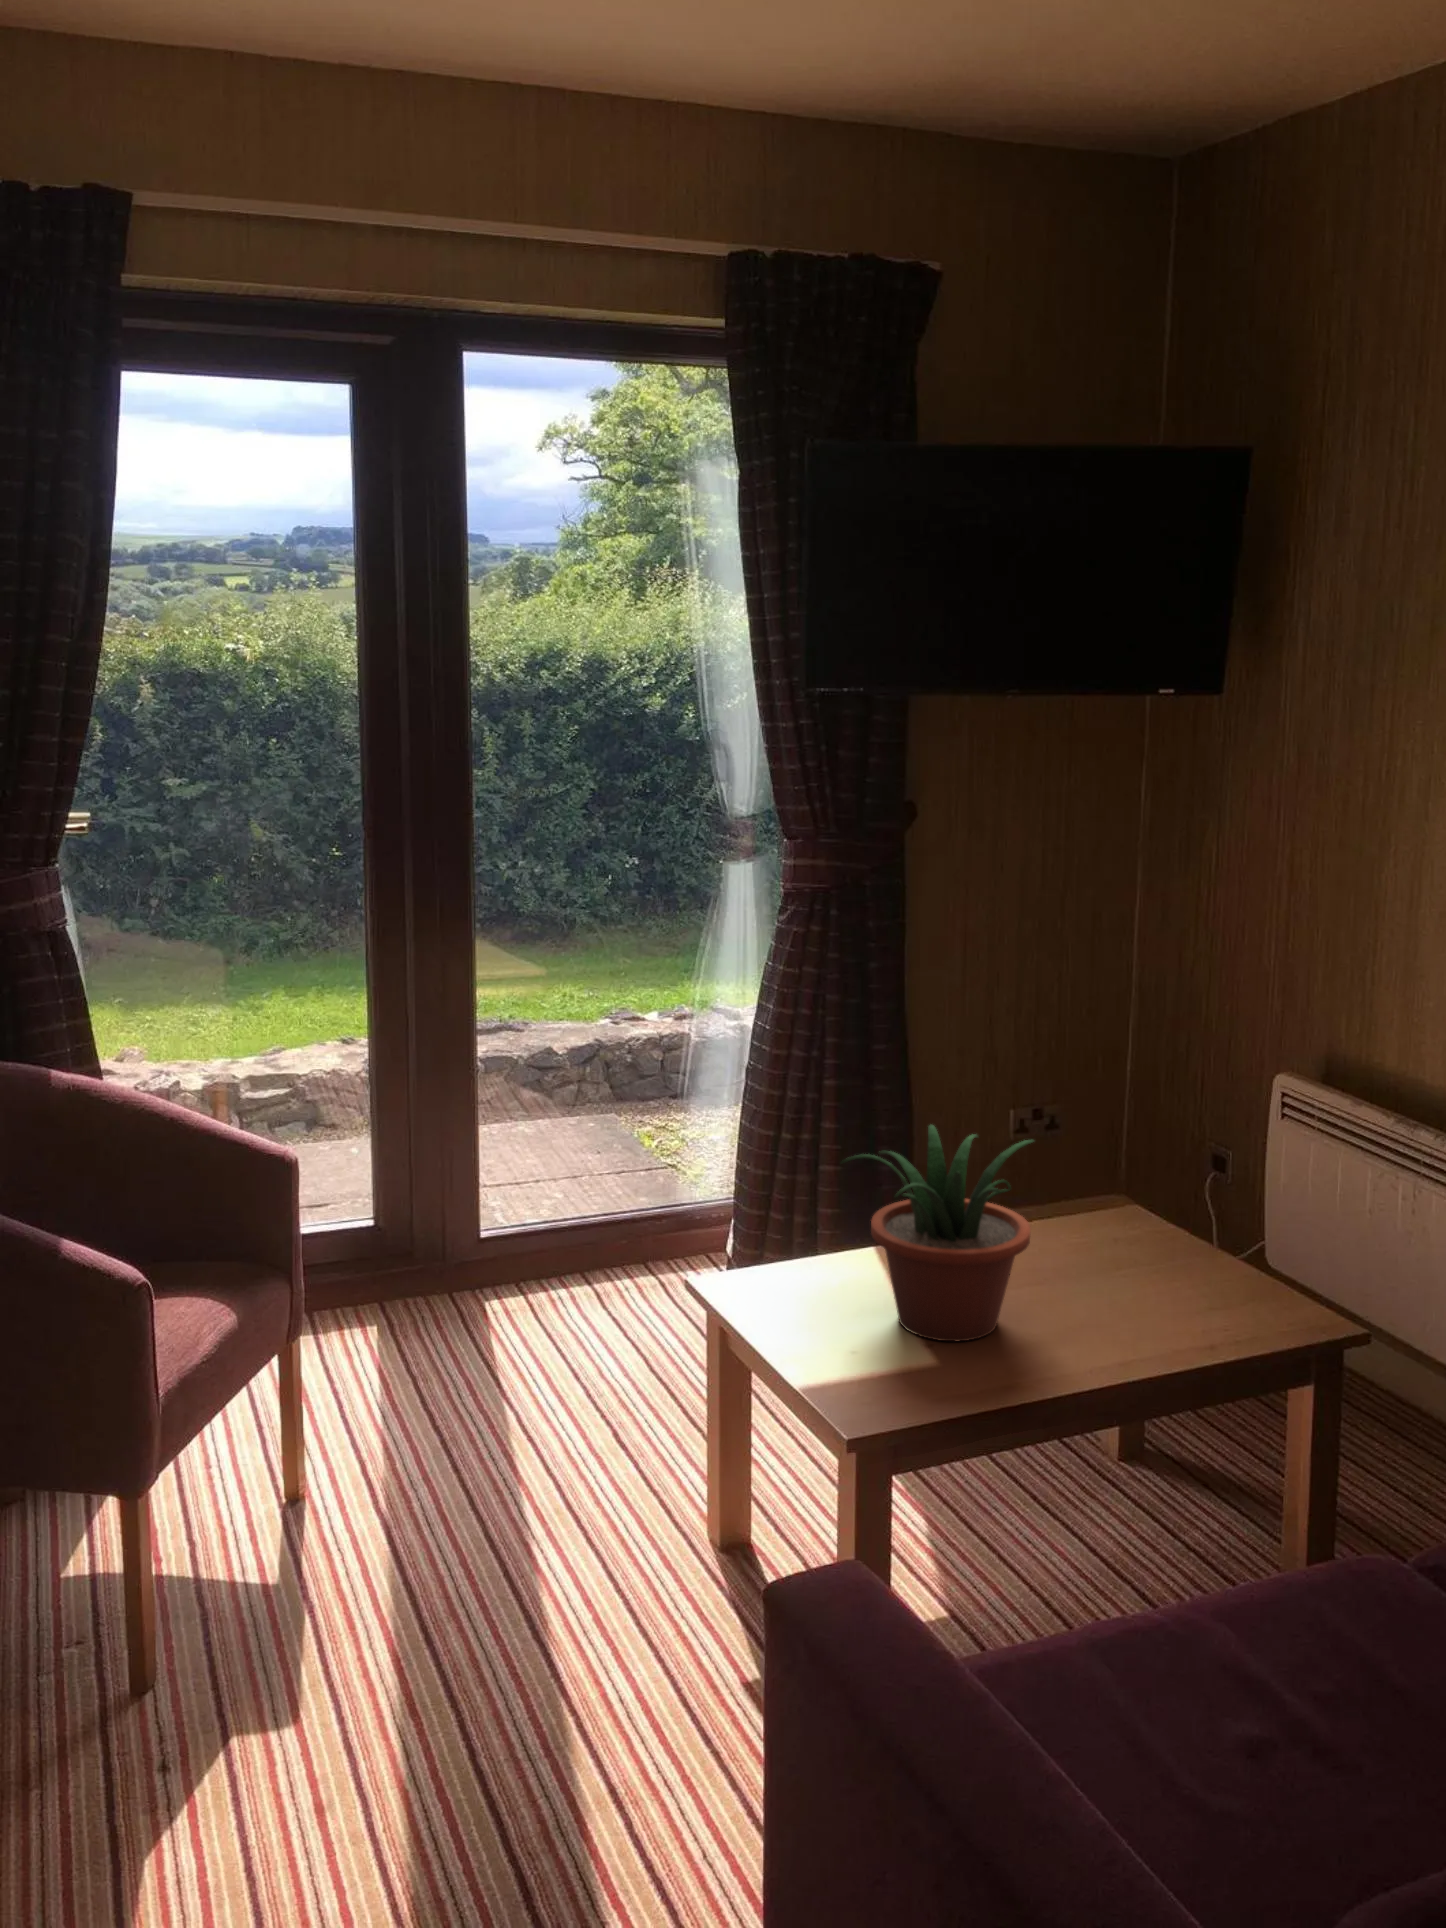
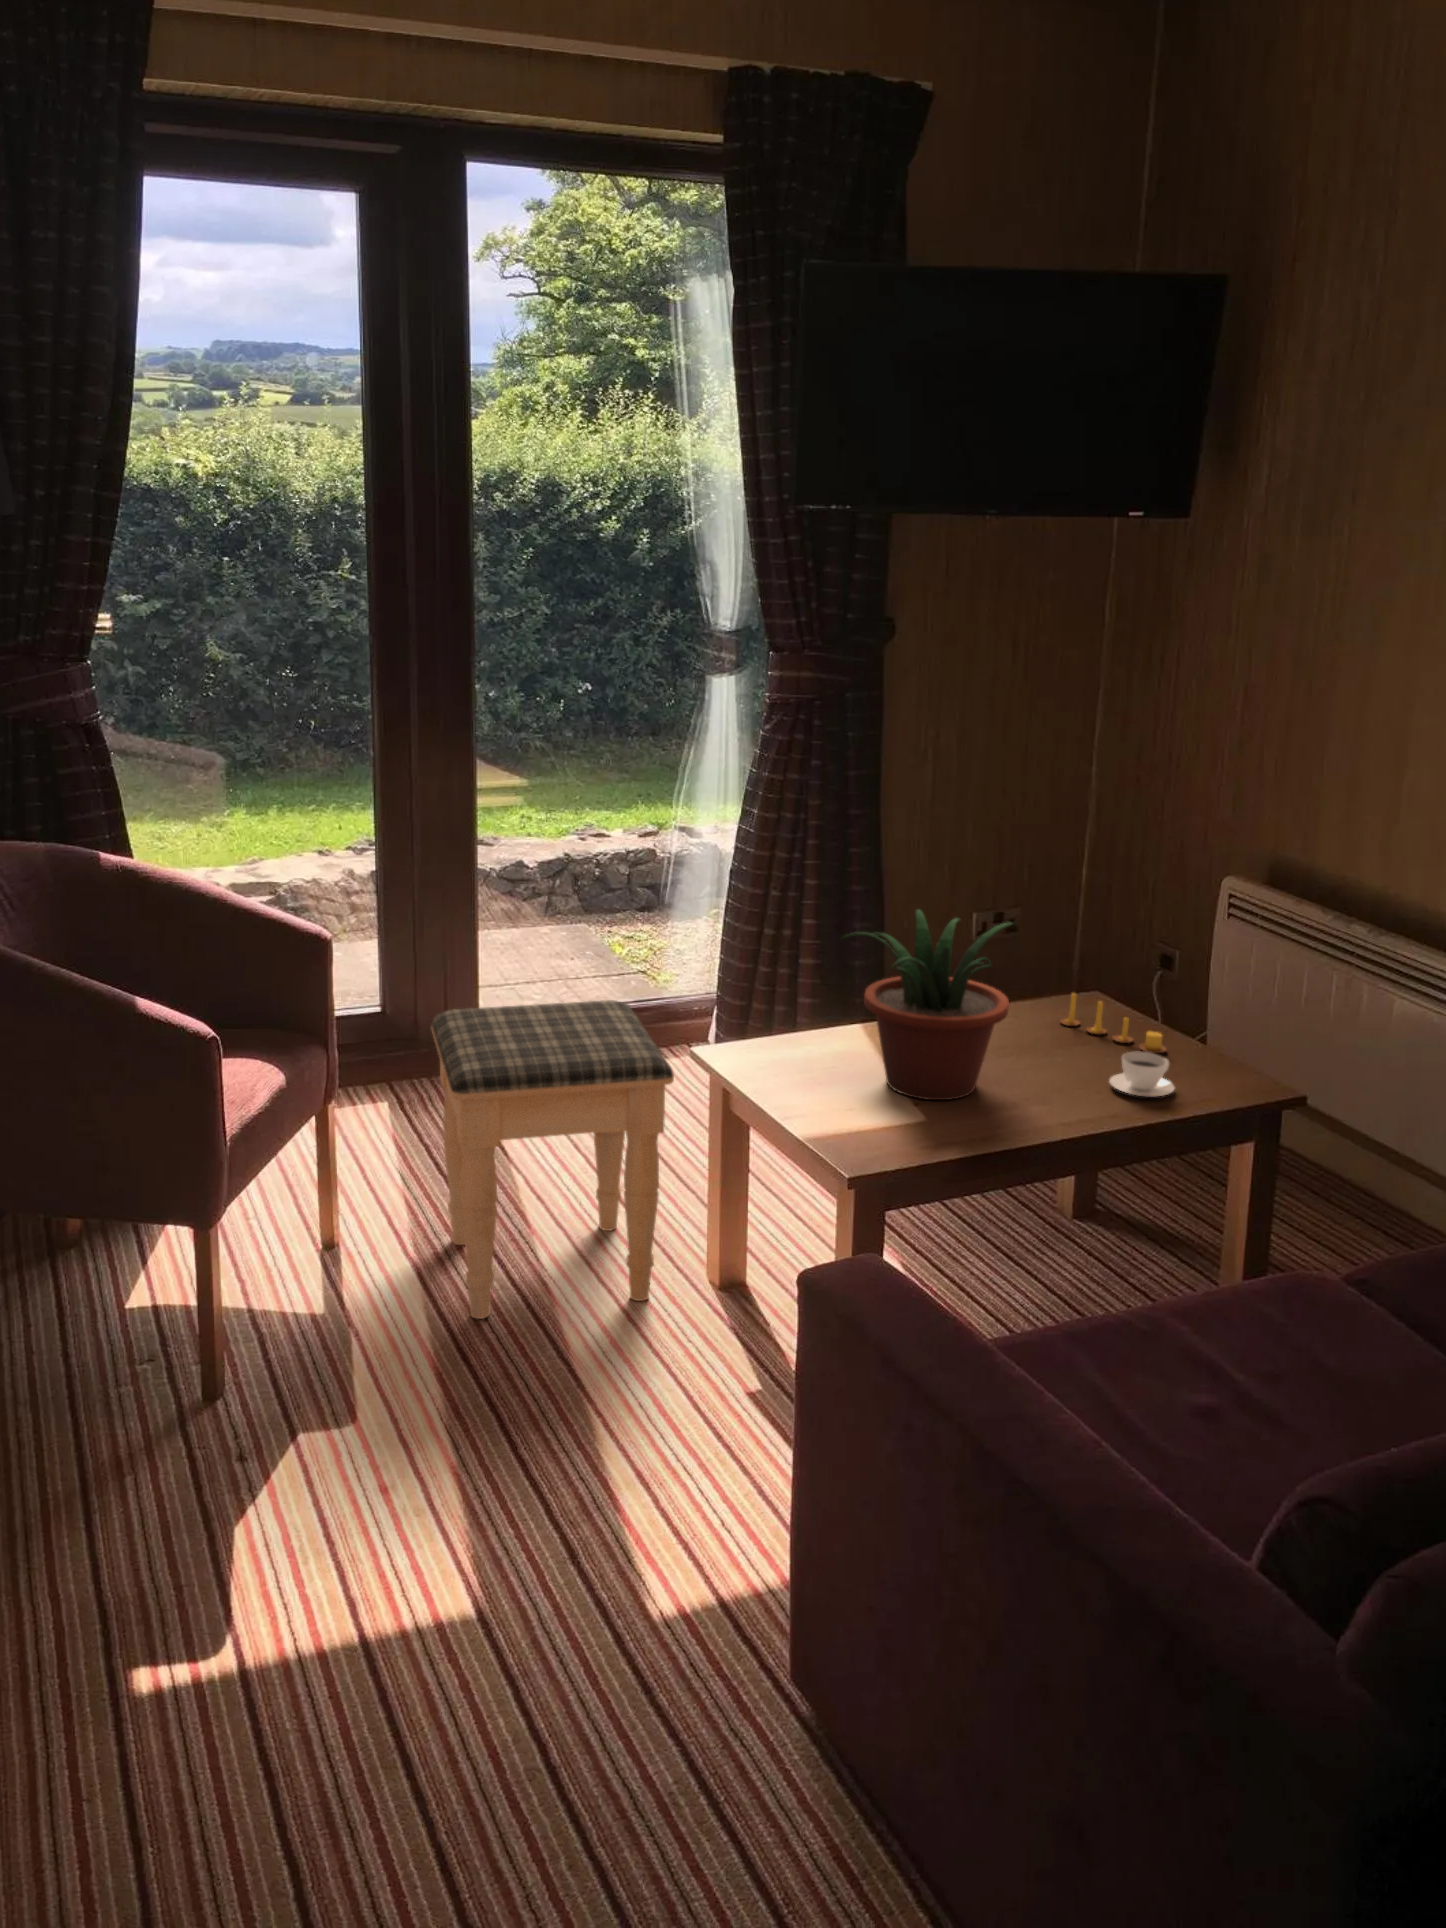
candle: none [1096,1207,1214,1280] -> present [1060,993,1166,1053]
footstool: none [404,1224,662,1591] -> present [431,1000,674,1319]
teacup: none [1147,1282,1220,1335] -> present [1109,1052,1174,1096]

